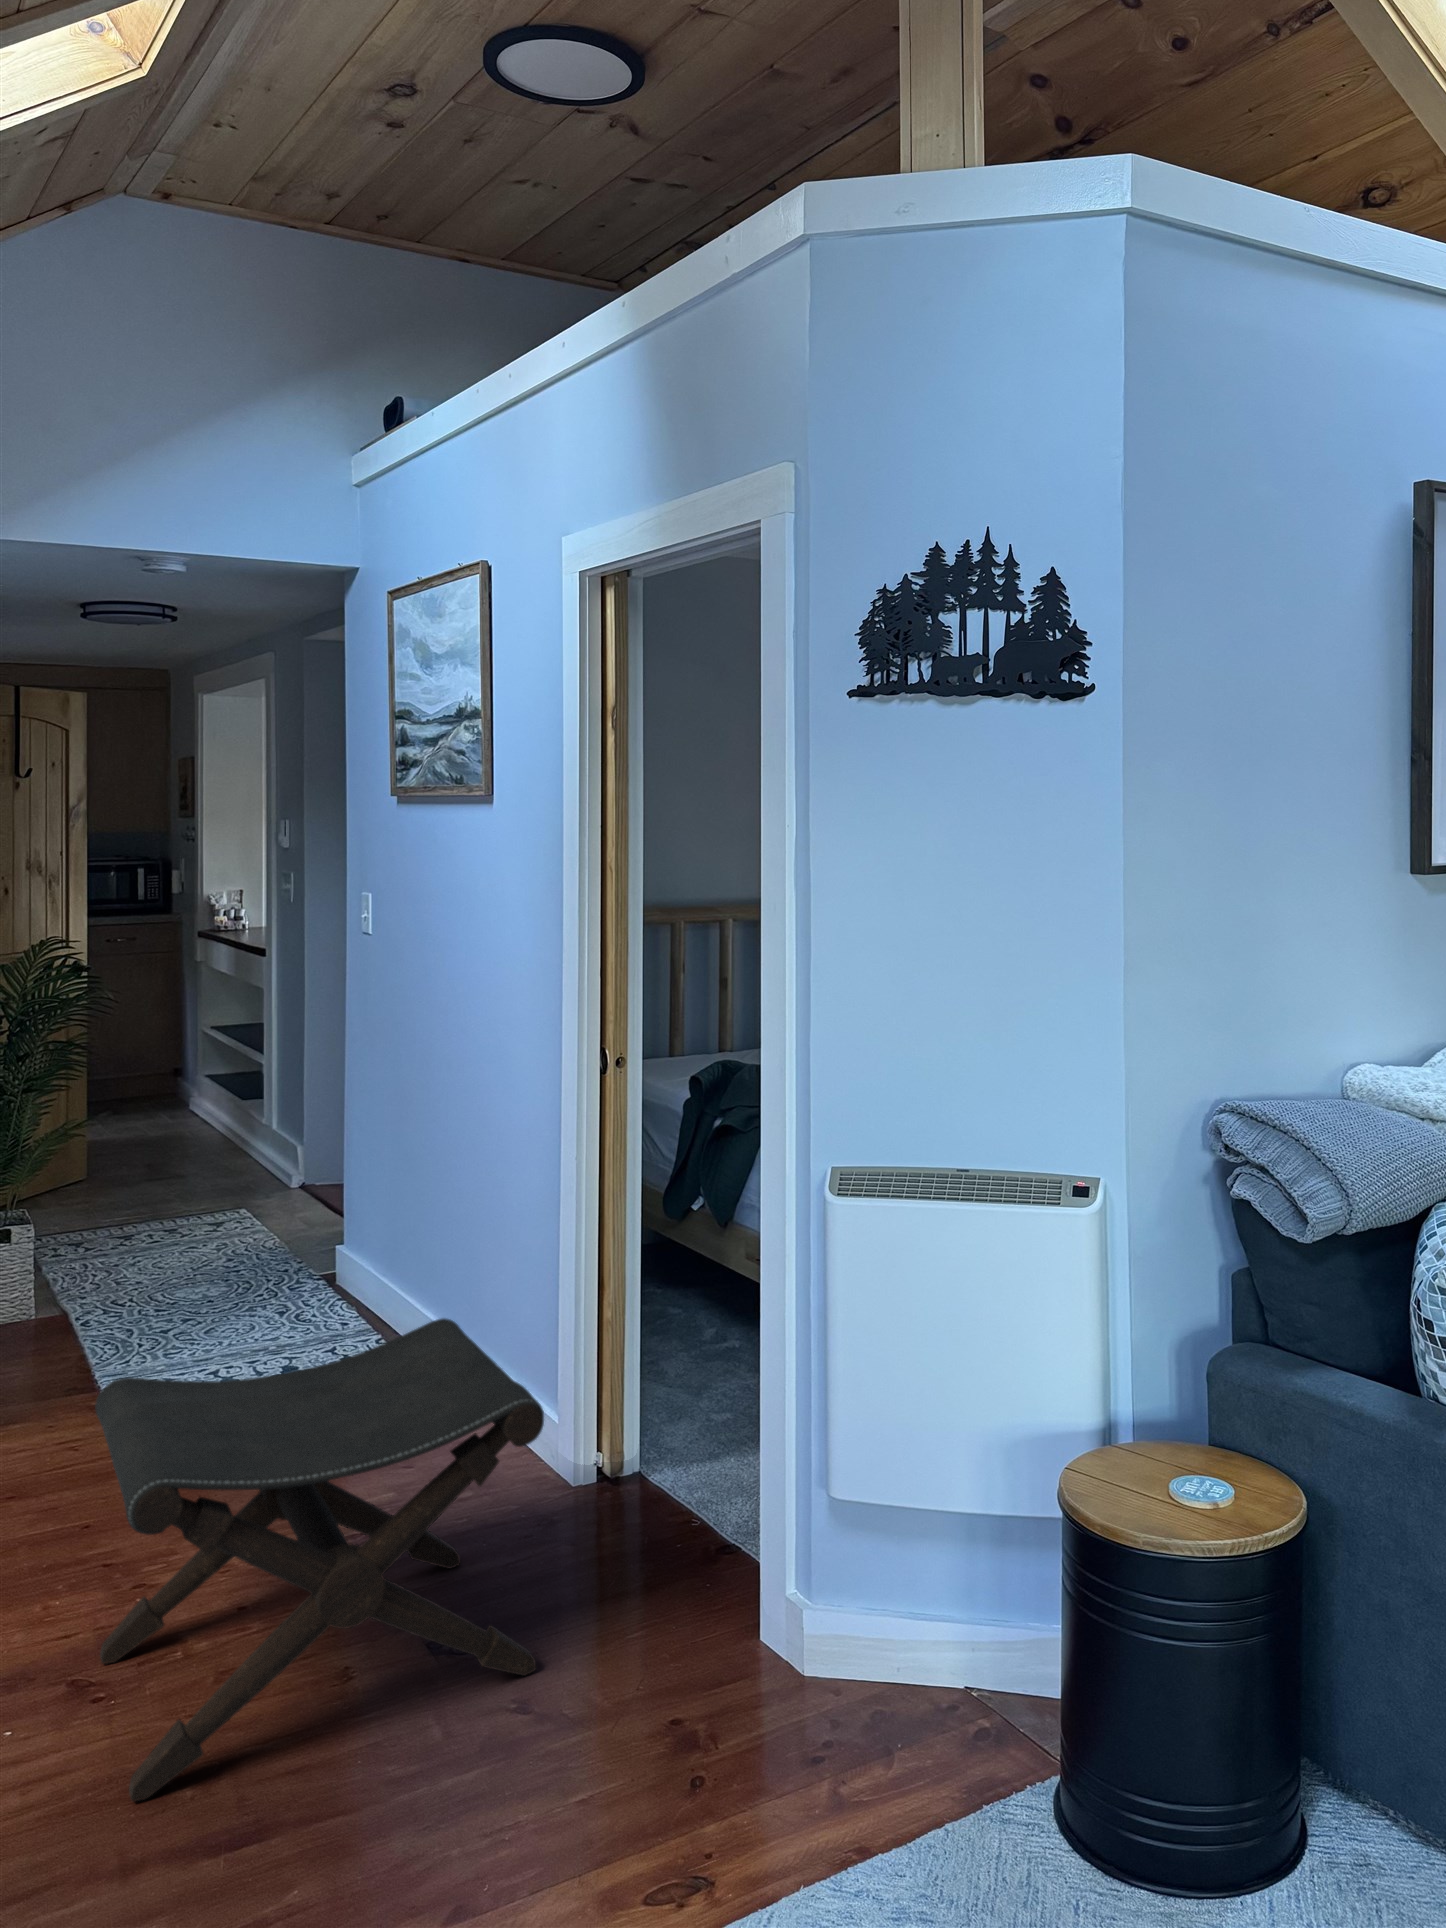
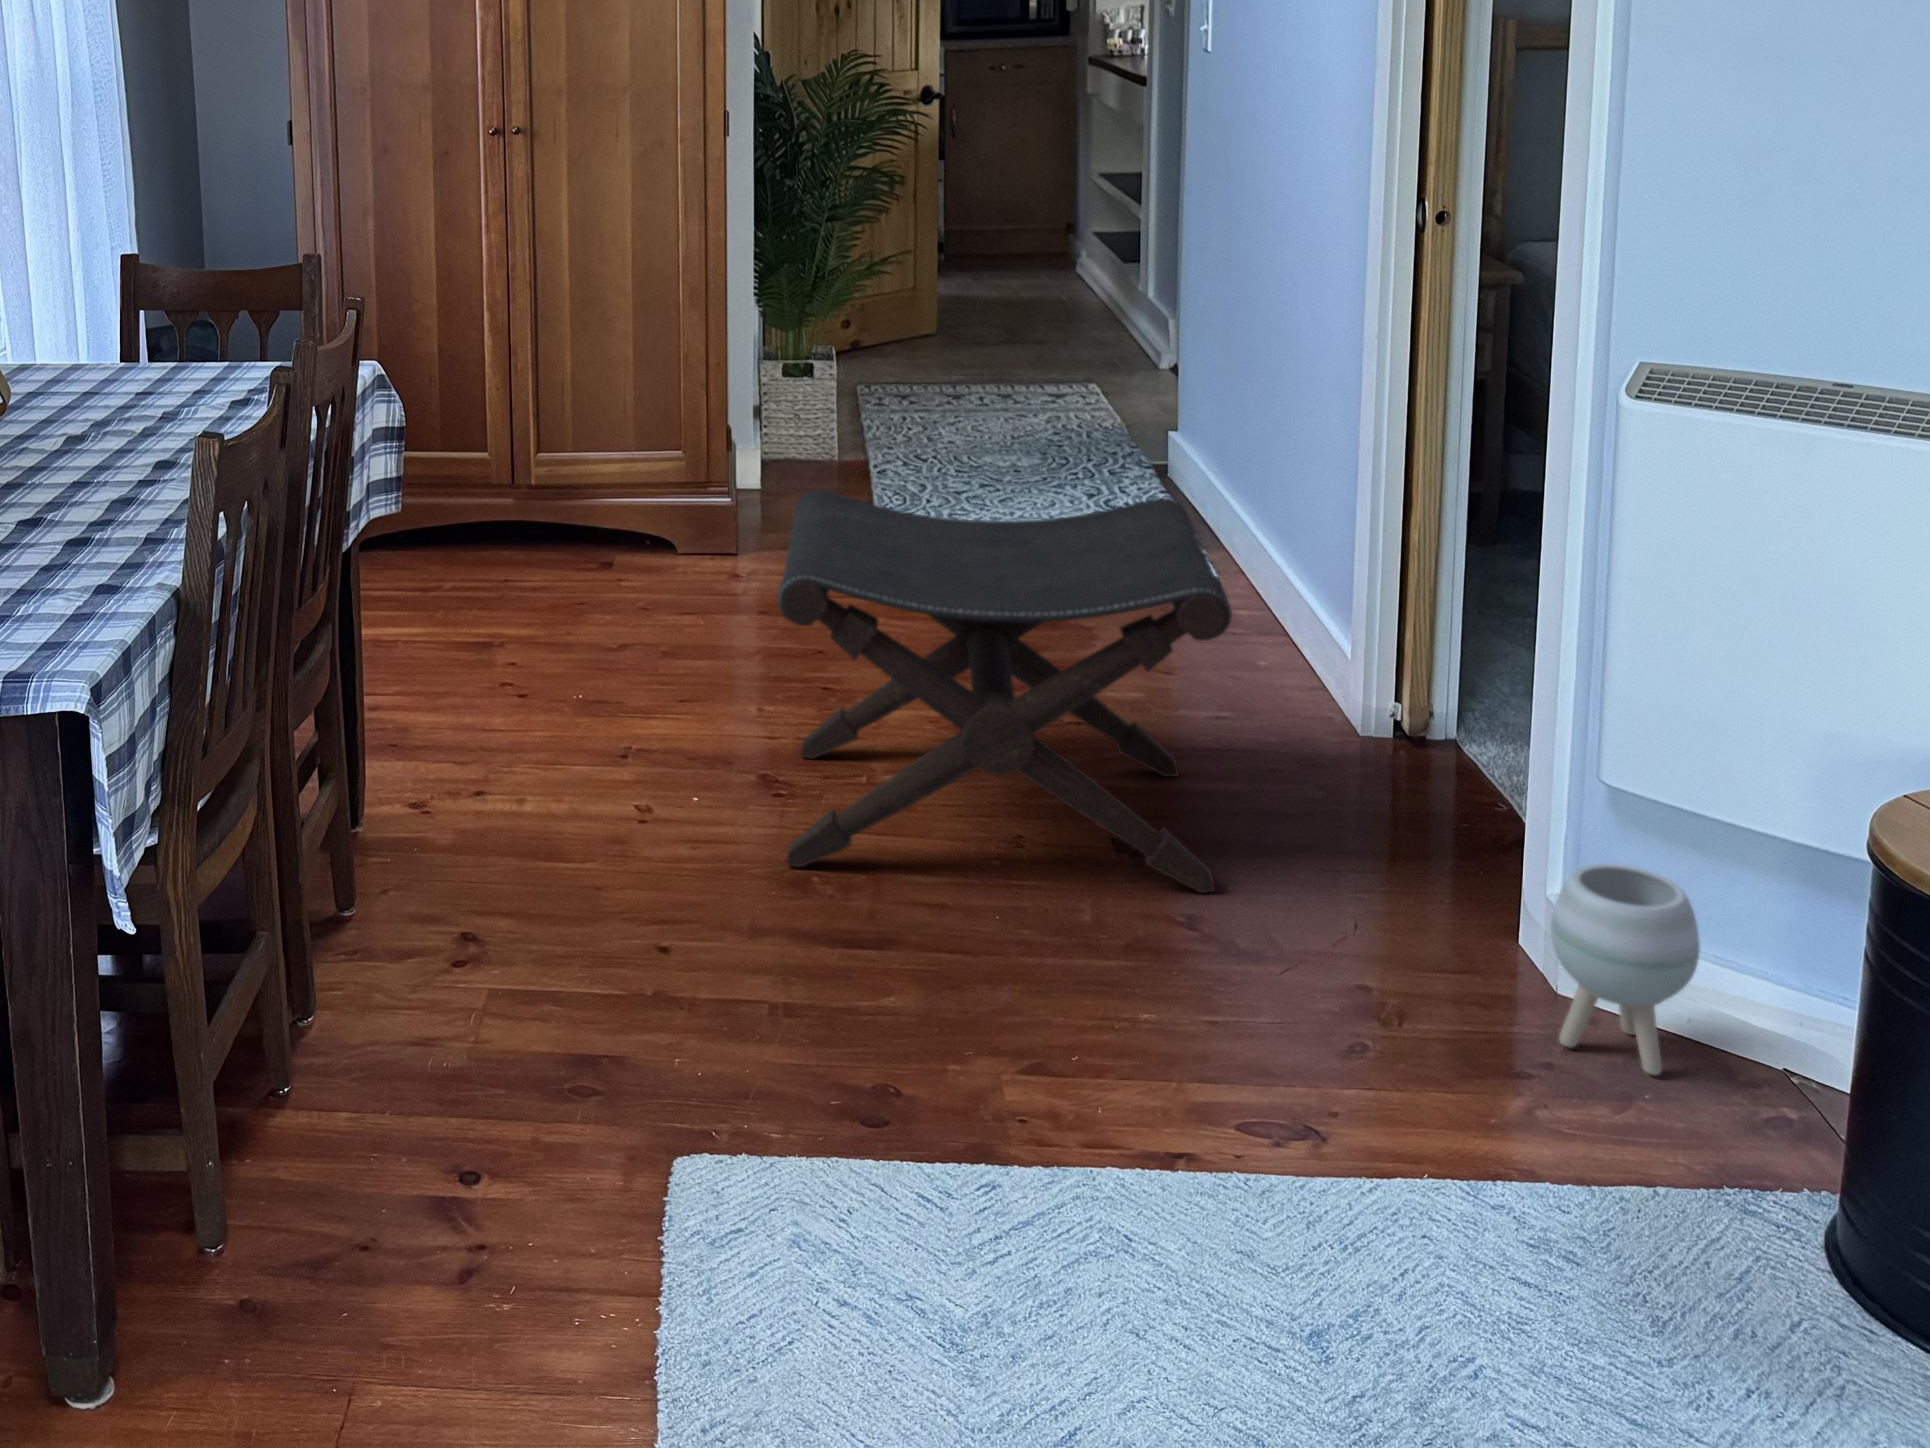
planter: none [814,1546,910,1711] -> present [1551,864,1700,1075]

